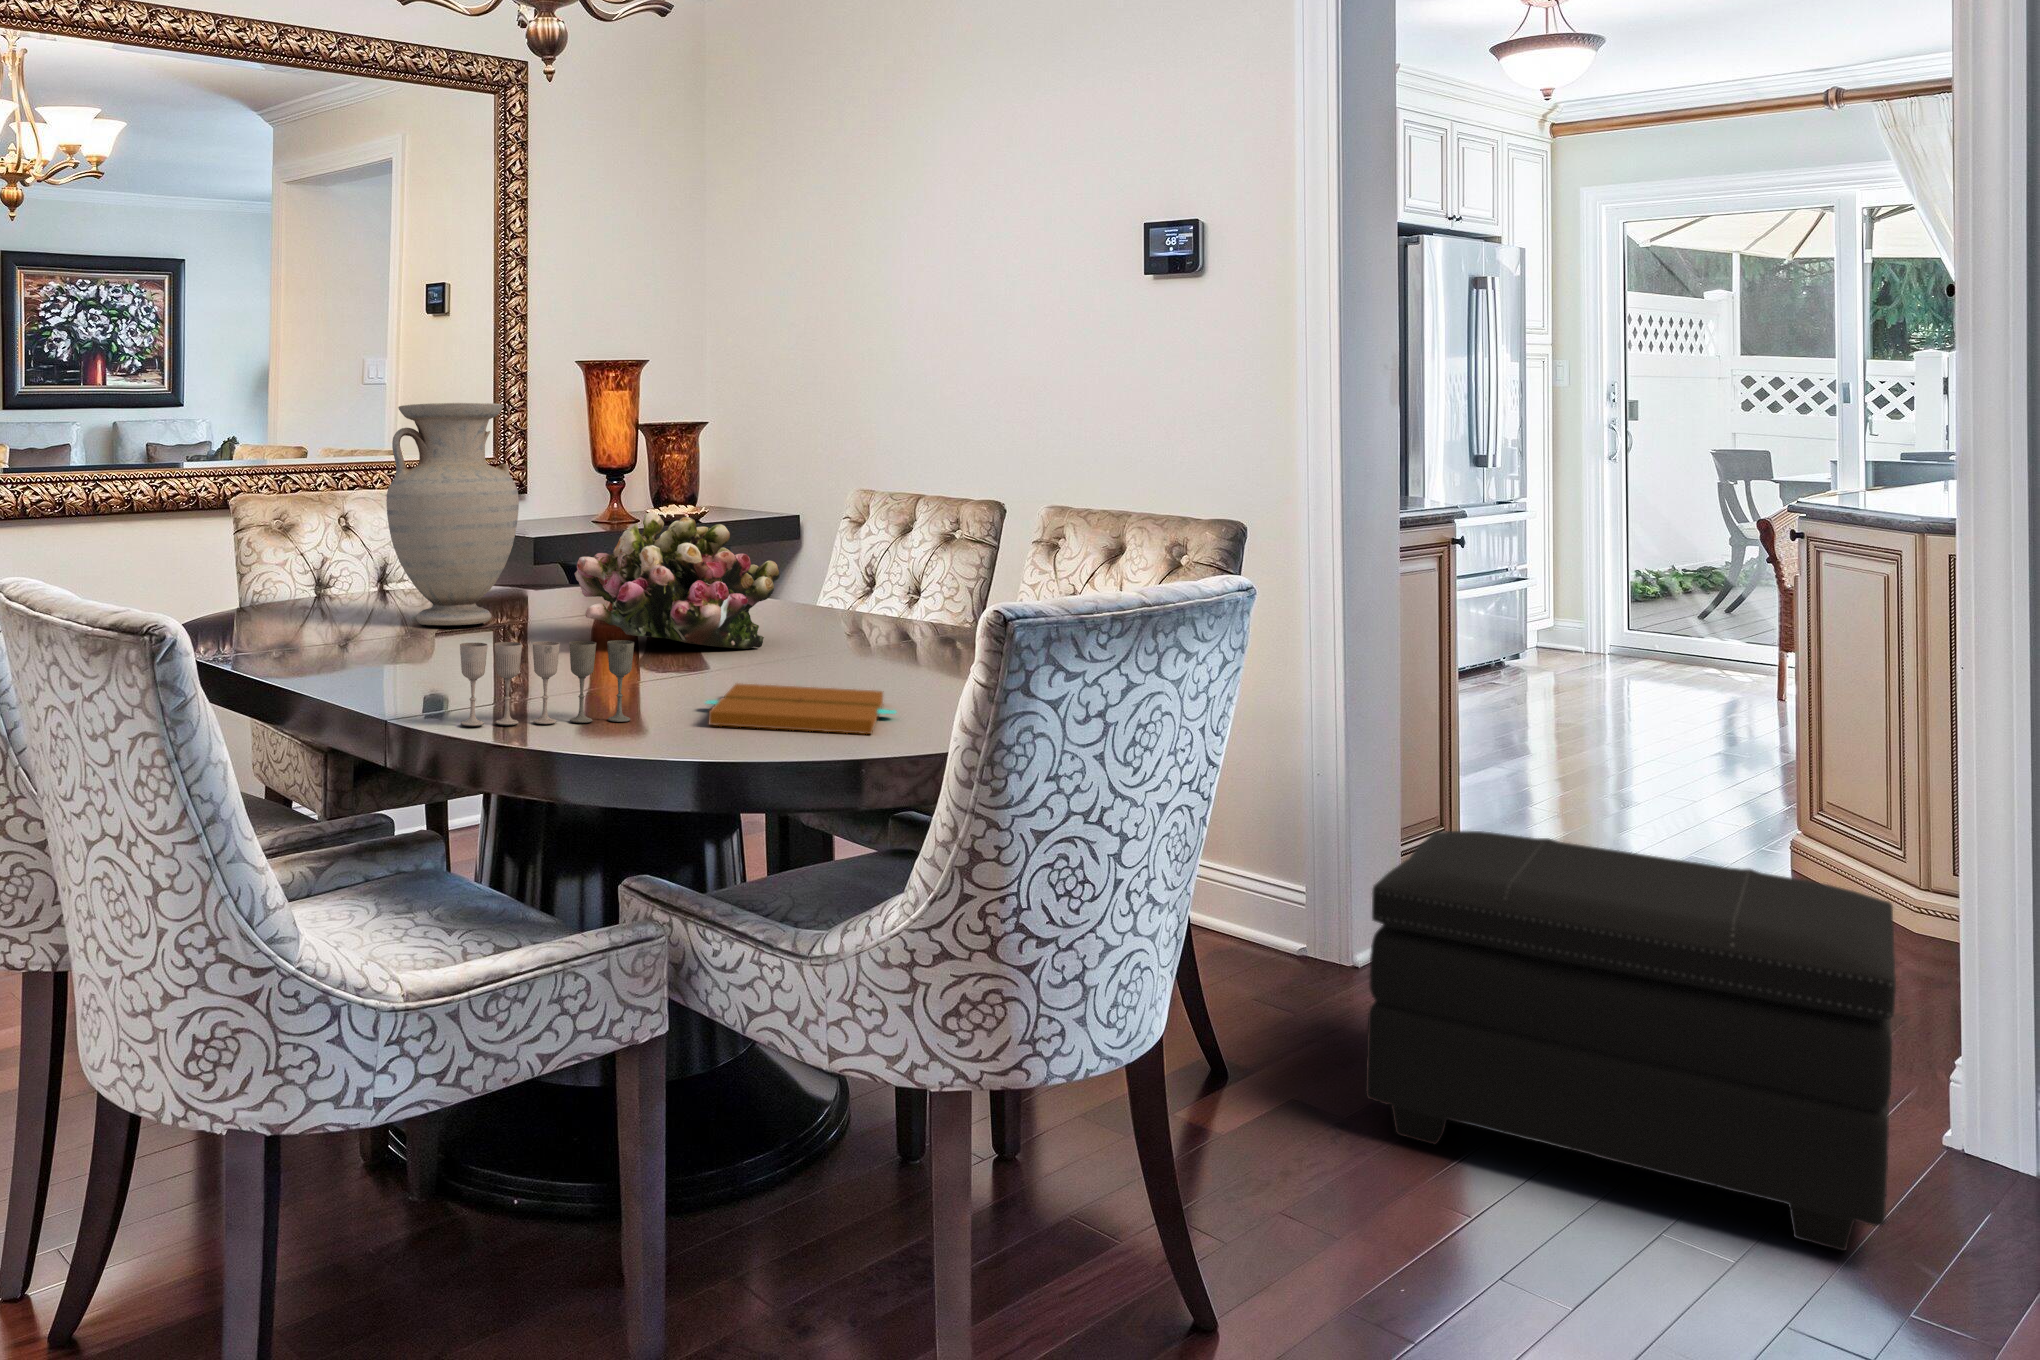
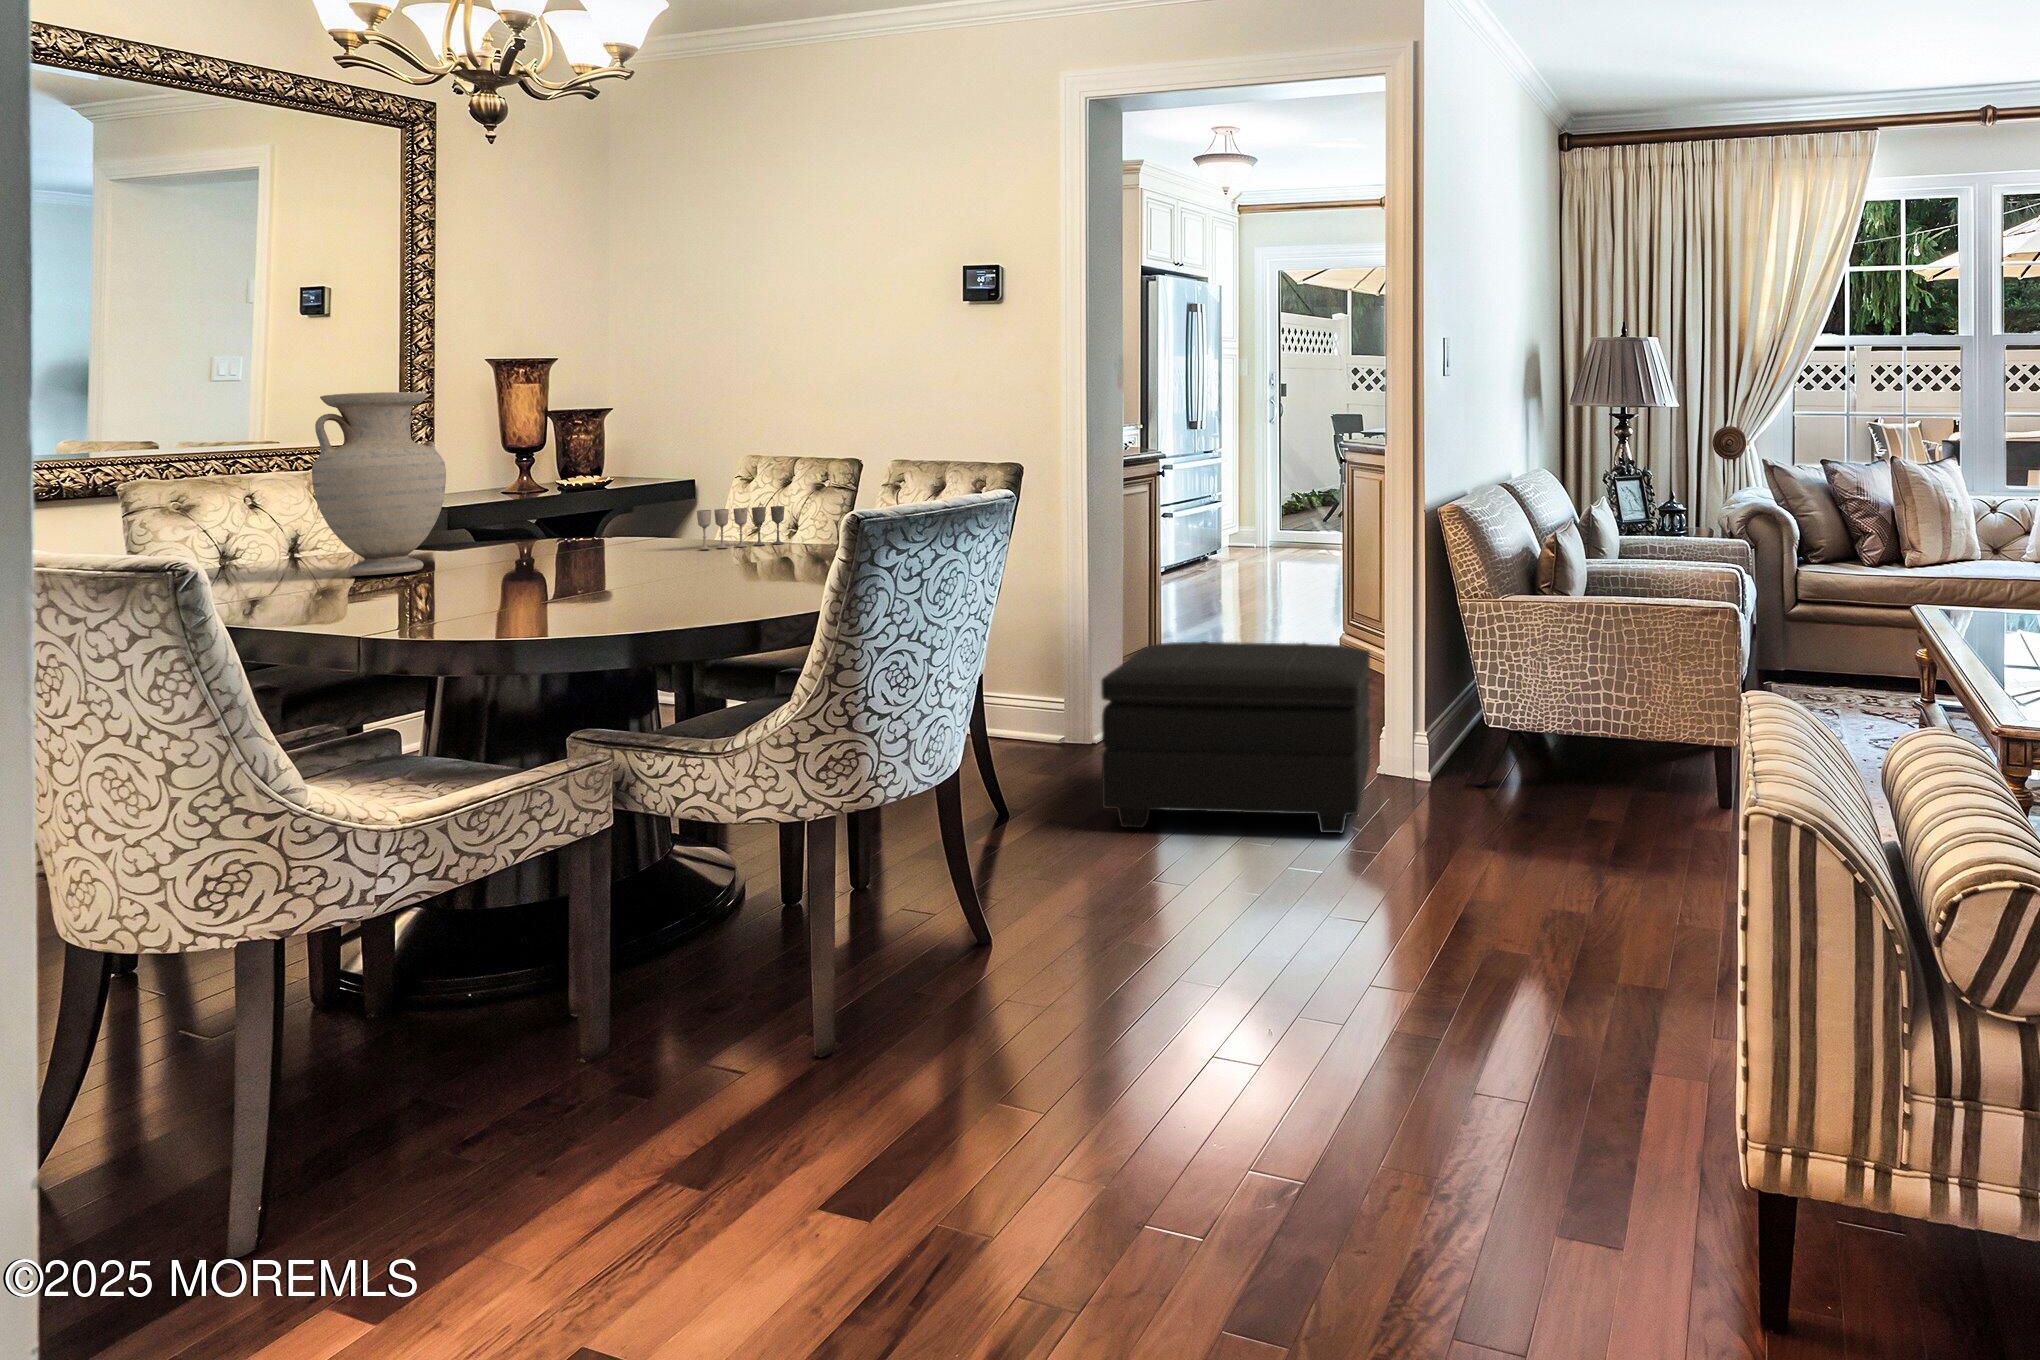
flower arrangement: present [575,513,780,649] -> none [505,474,685,569]
wine glass: present [460,640,634,726] -> present [697,506,784,550]
book: present [706,683,896,734] -> none [632,582,780,612]

